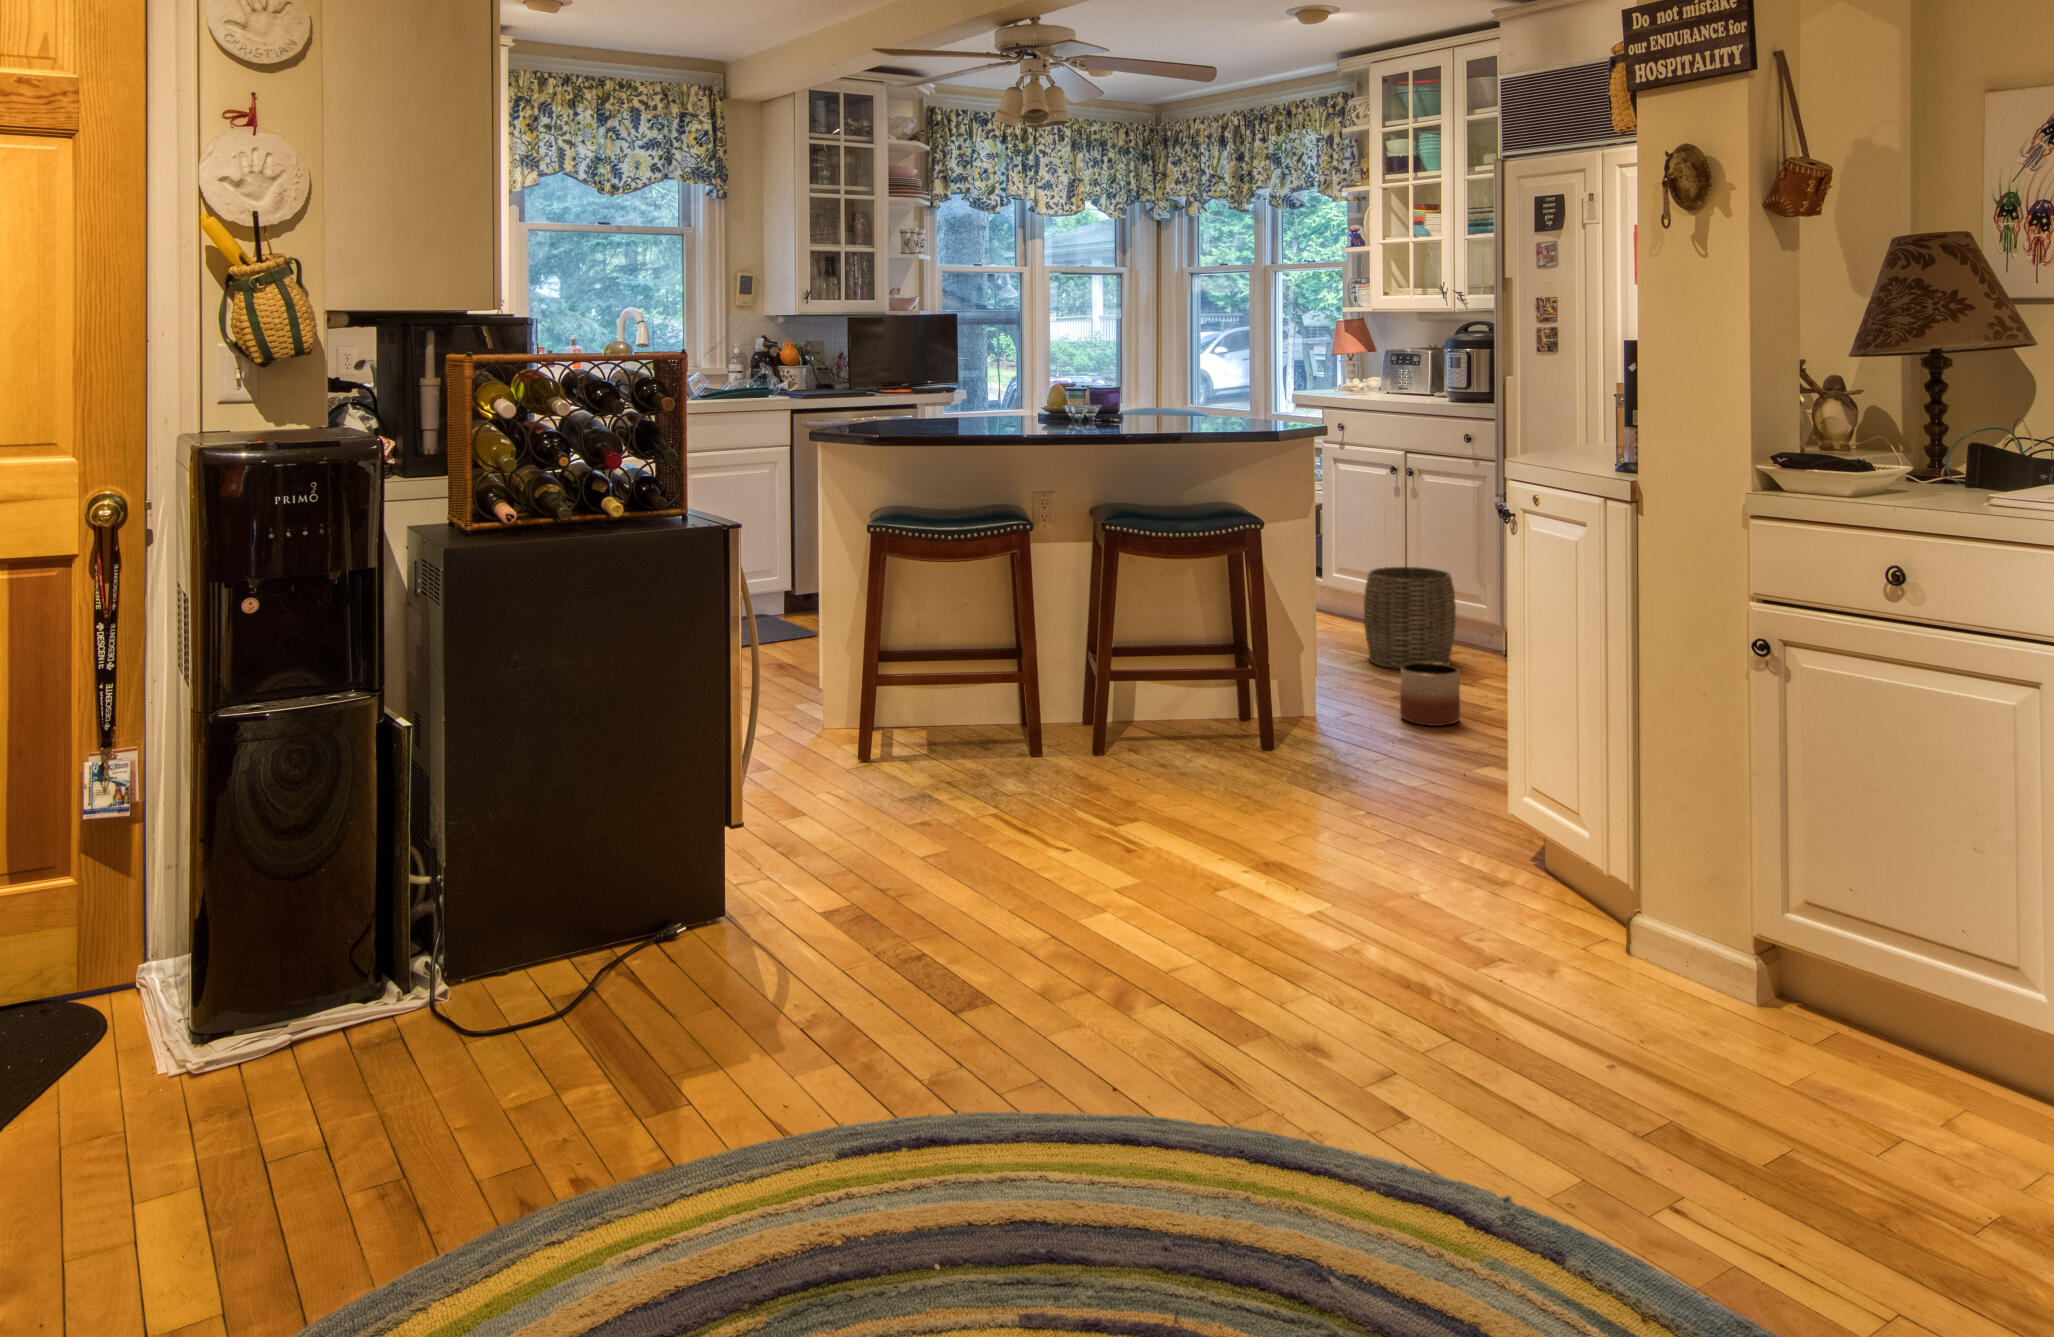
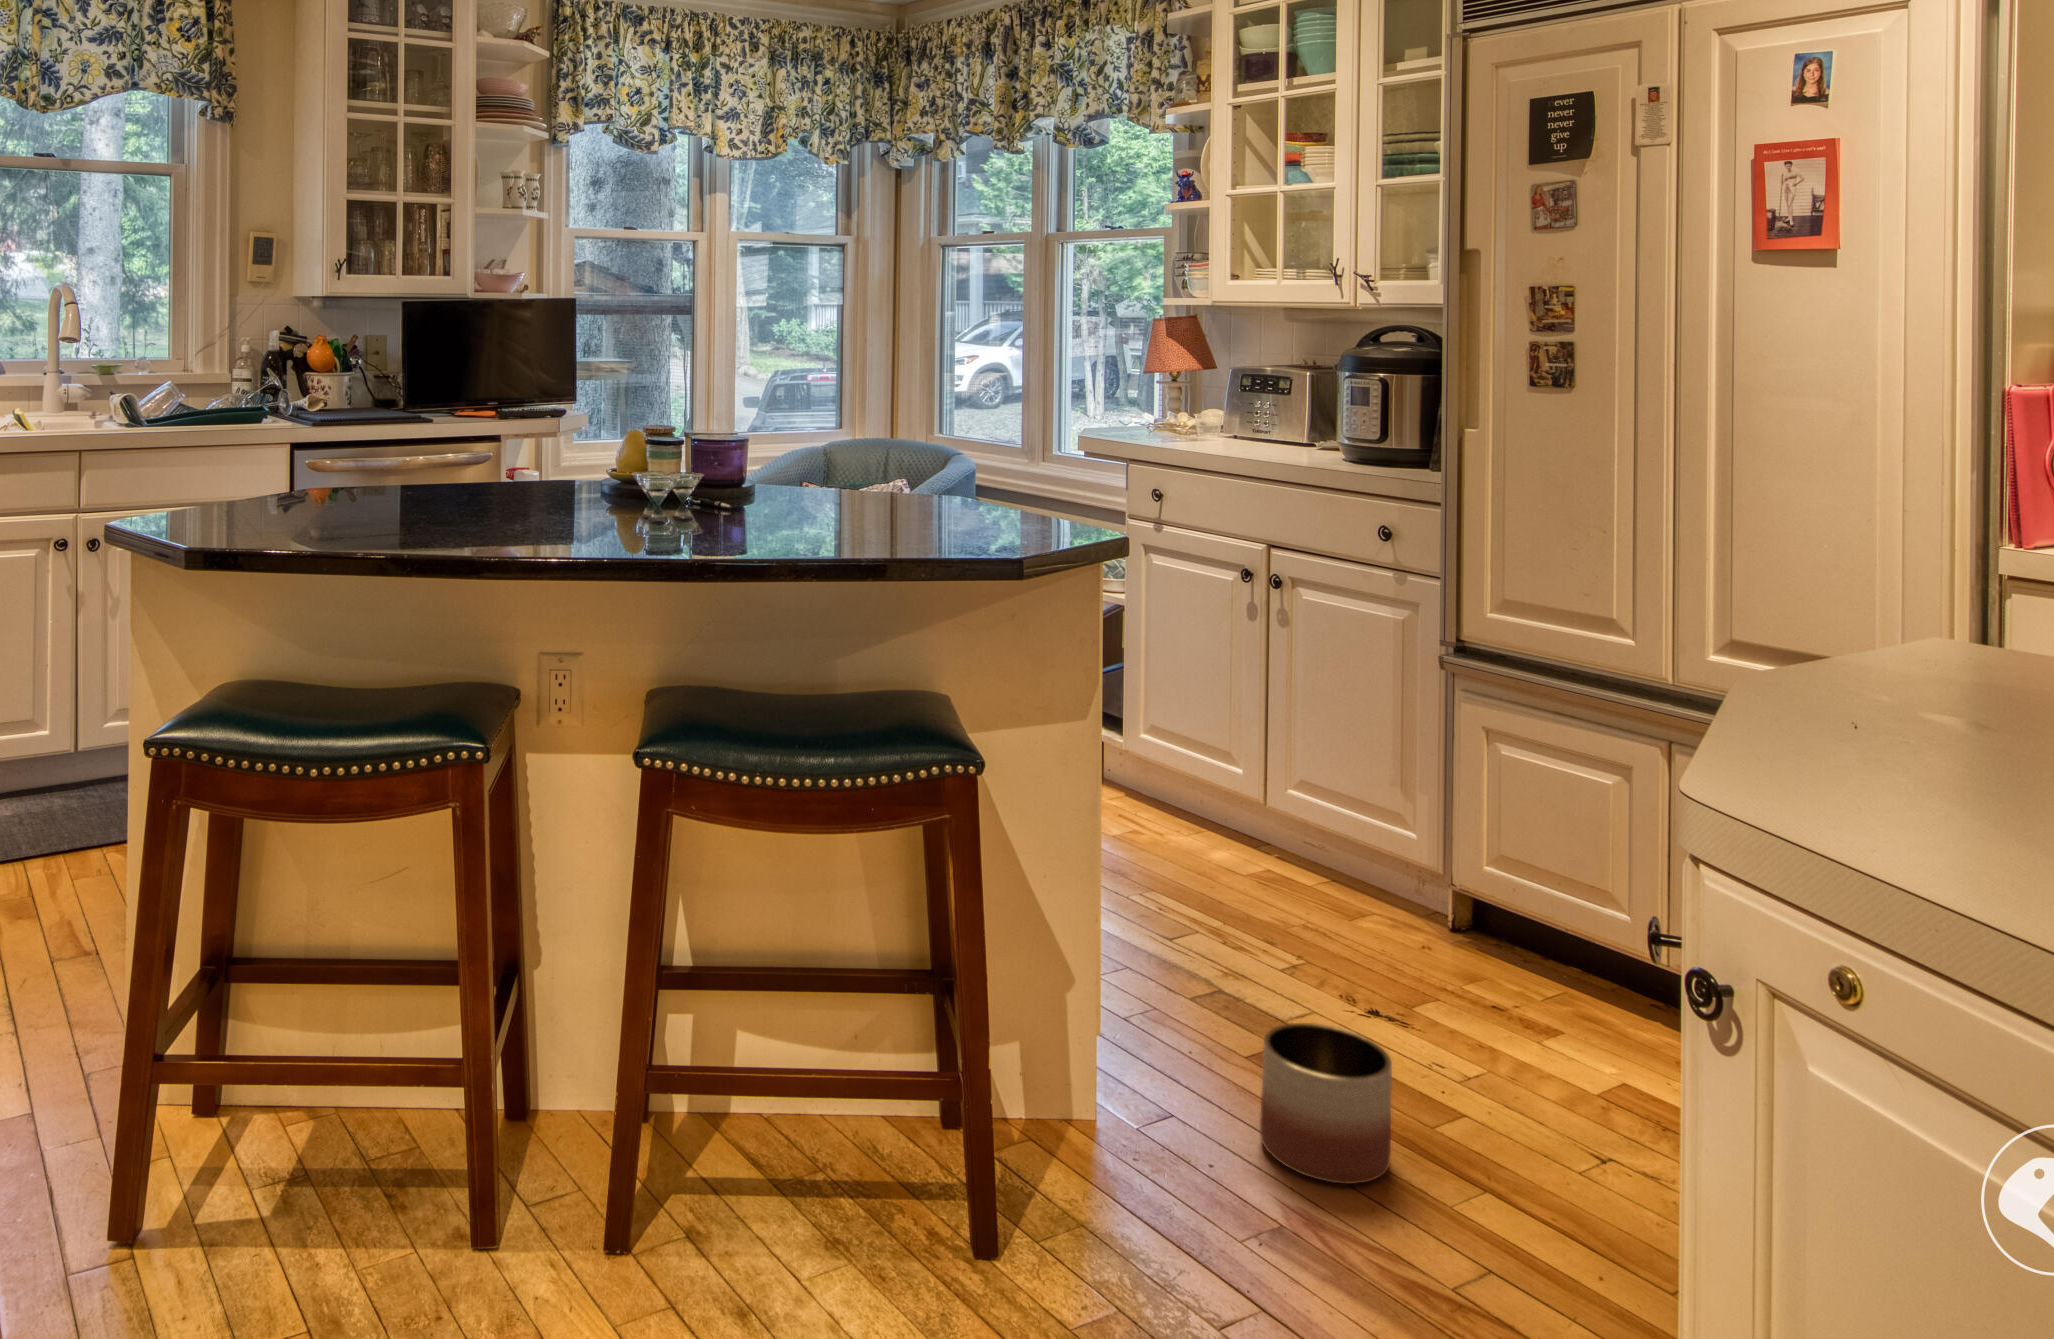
woven basket: present [1364,567,1456,669] -> none [1186,760,1359,970]

